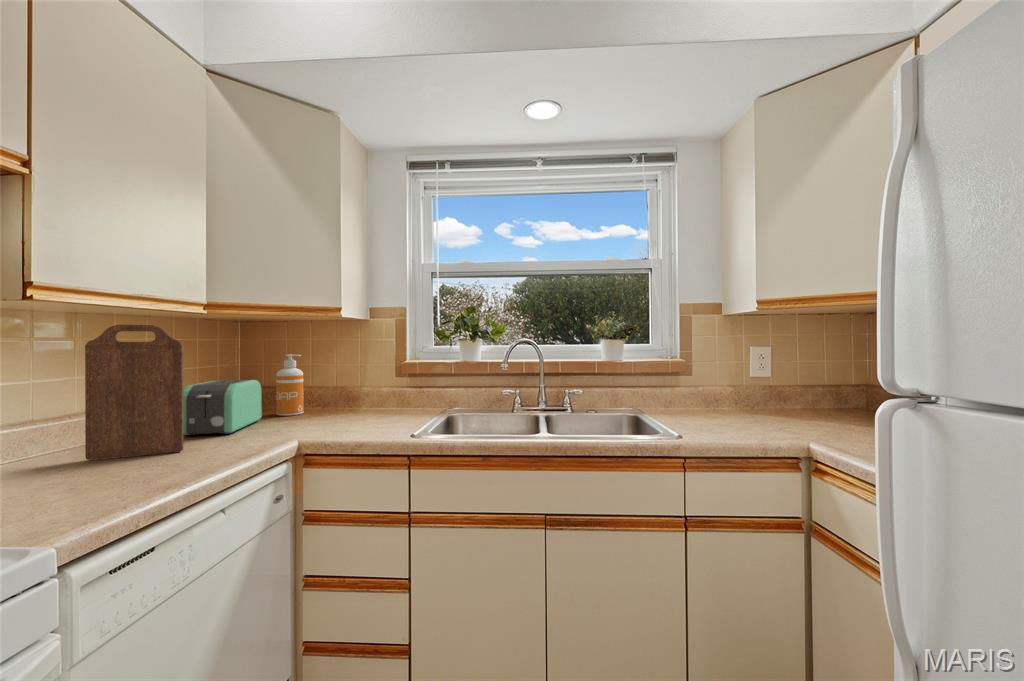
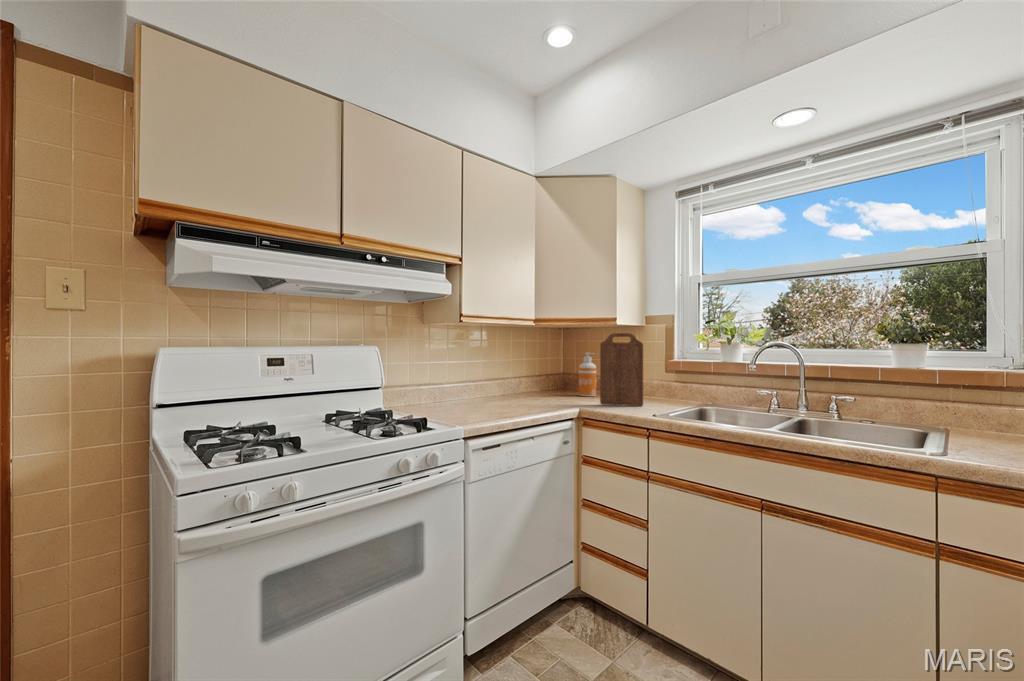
cutting board: present [85,325,183,460] -> present [600,333,643,406]
toaster: present [183,380,262,435] -> none [522,368,568,402]

